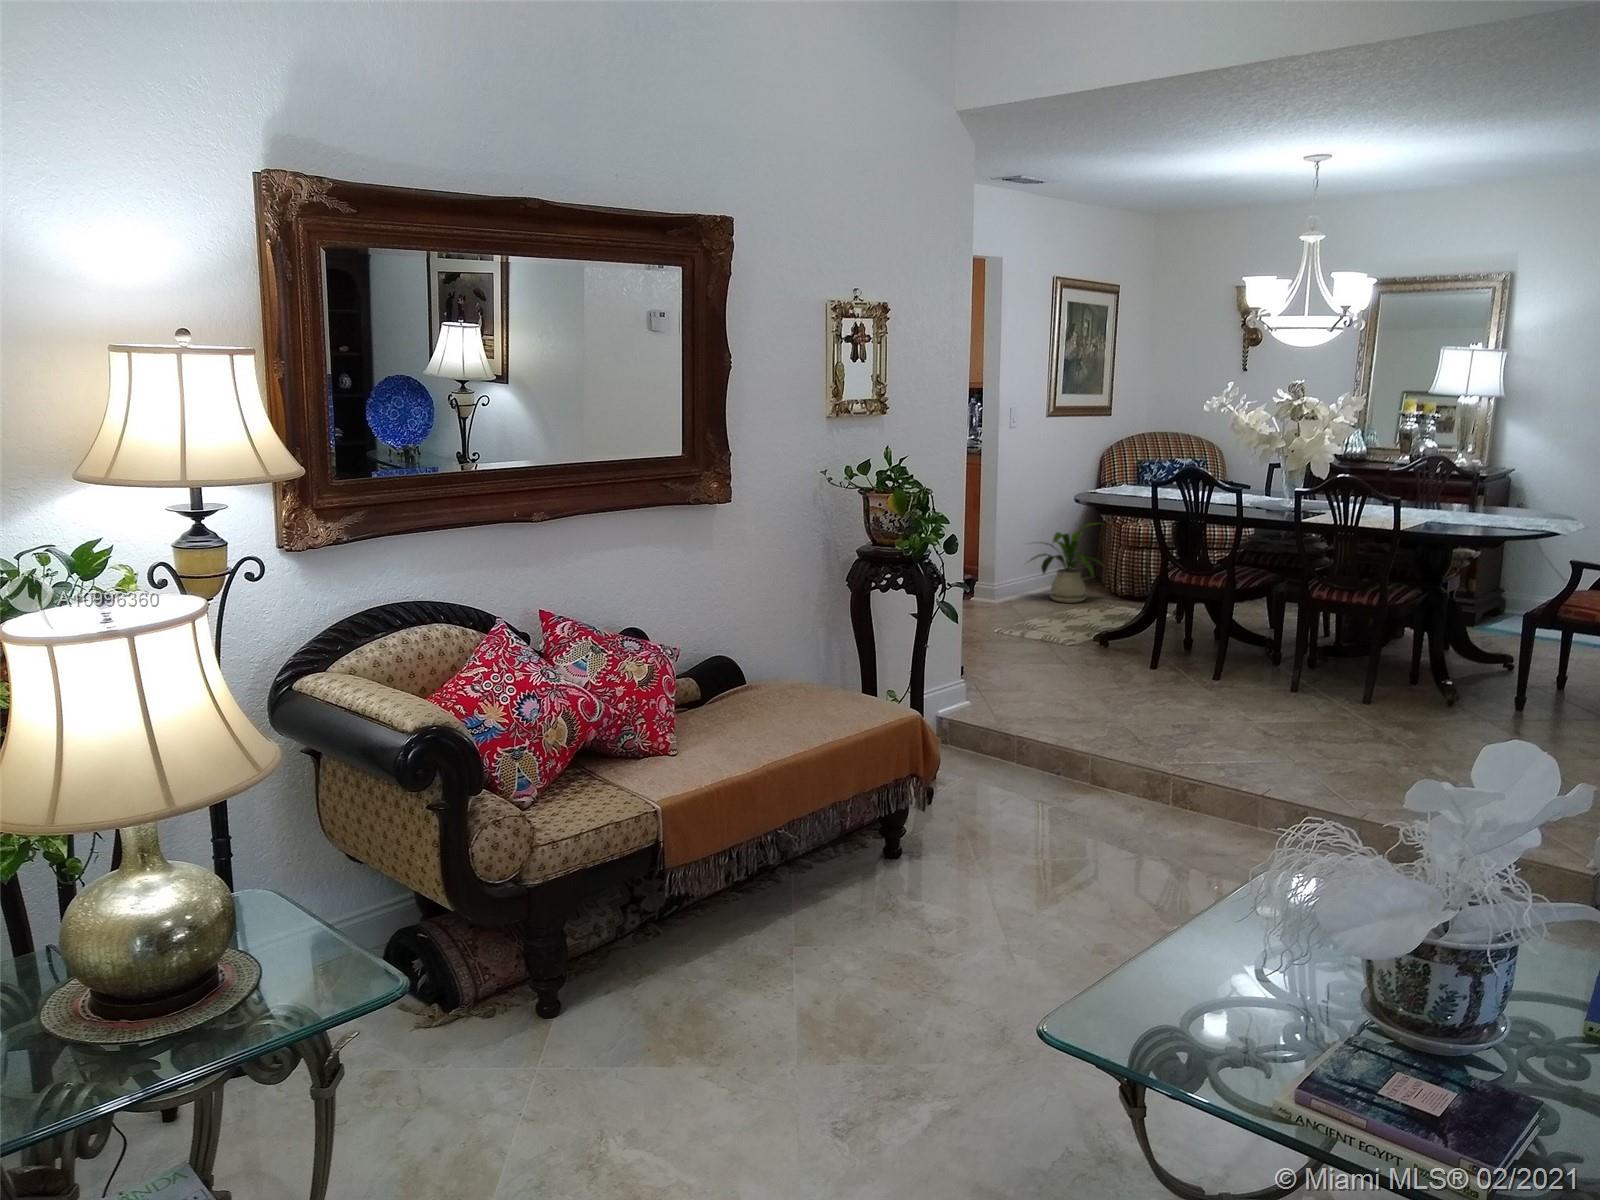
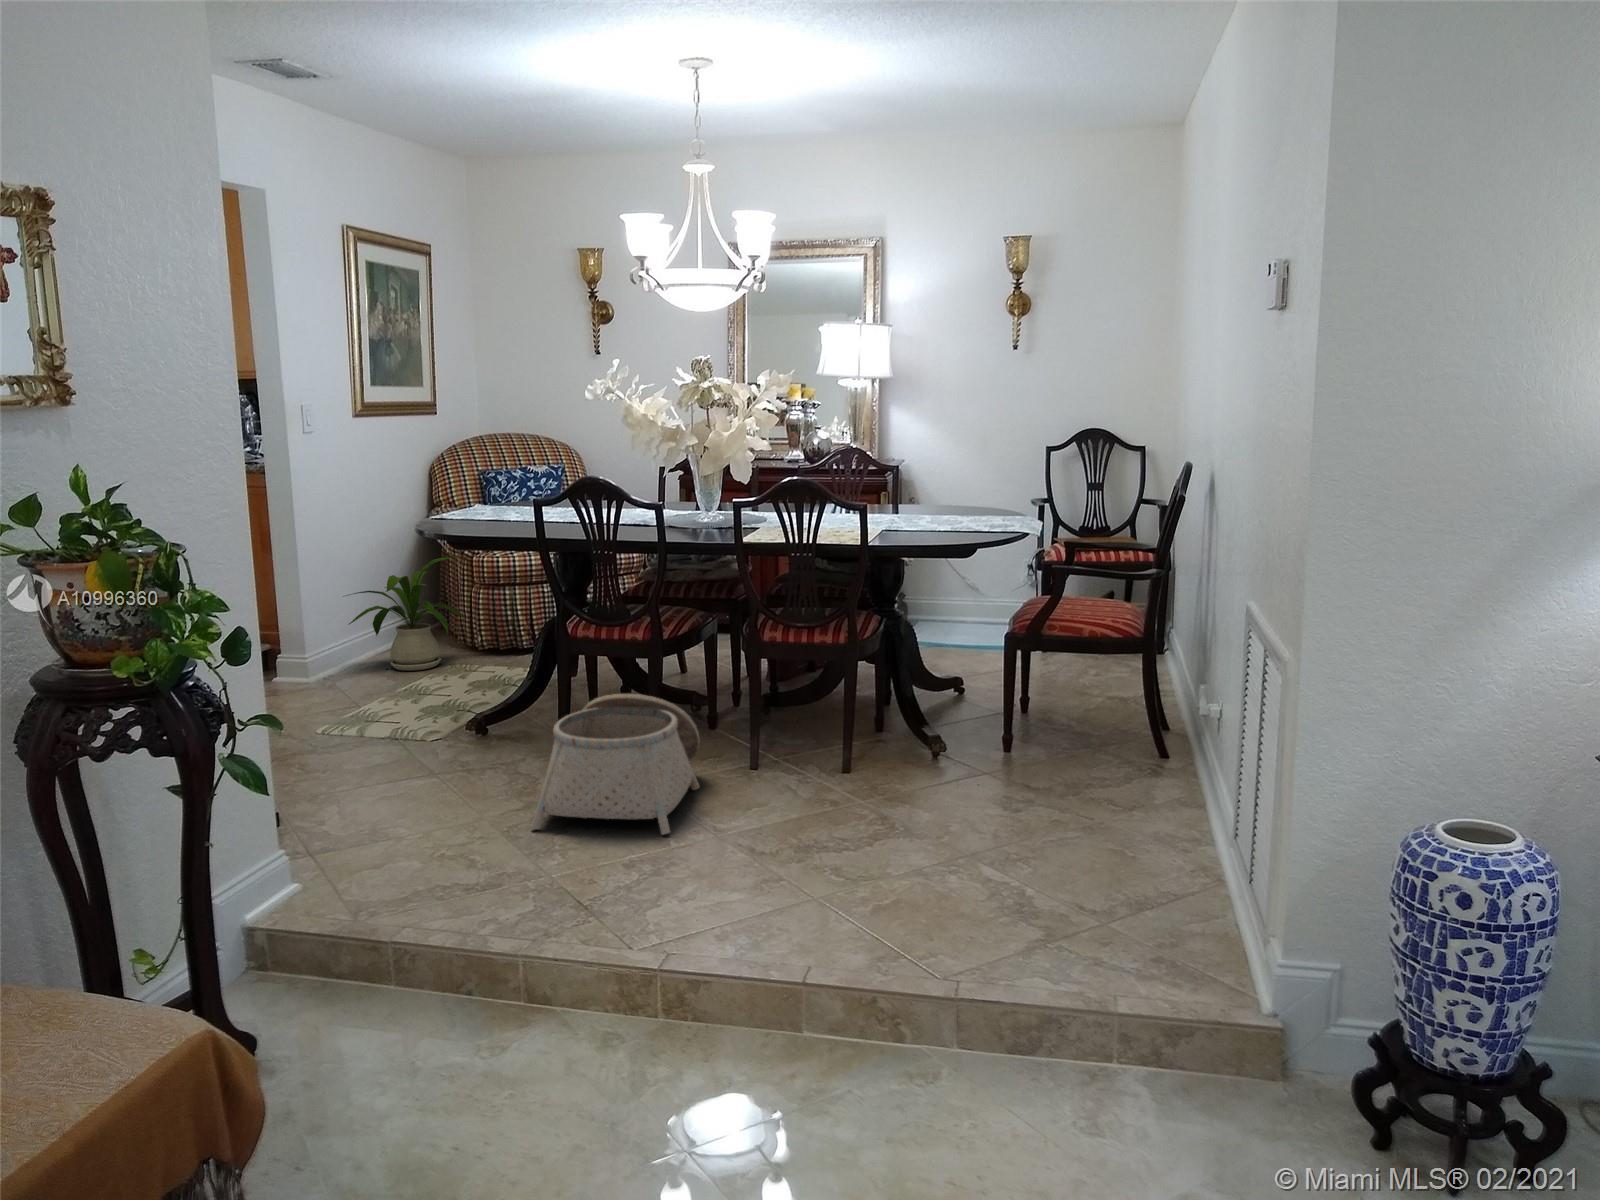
basket: none [1115,621,1251,718] -> present [531,694,700,834]

